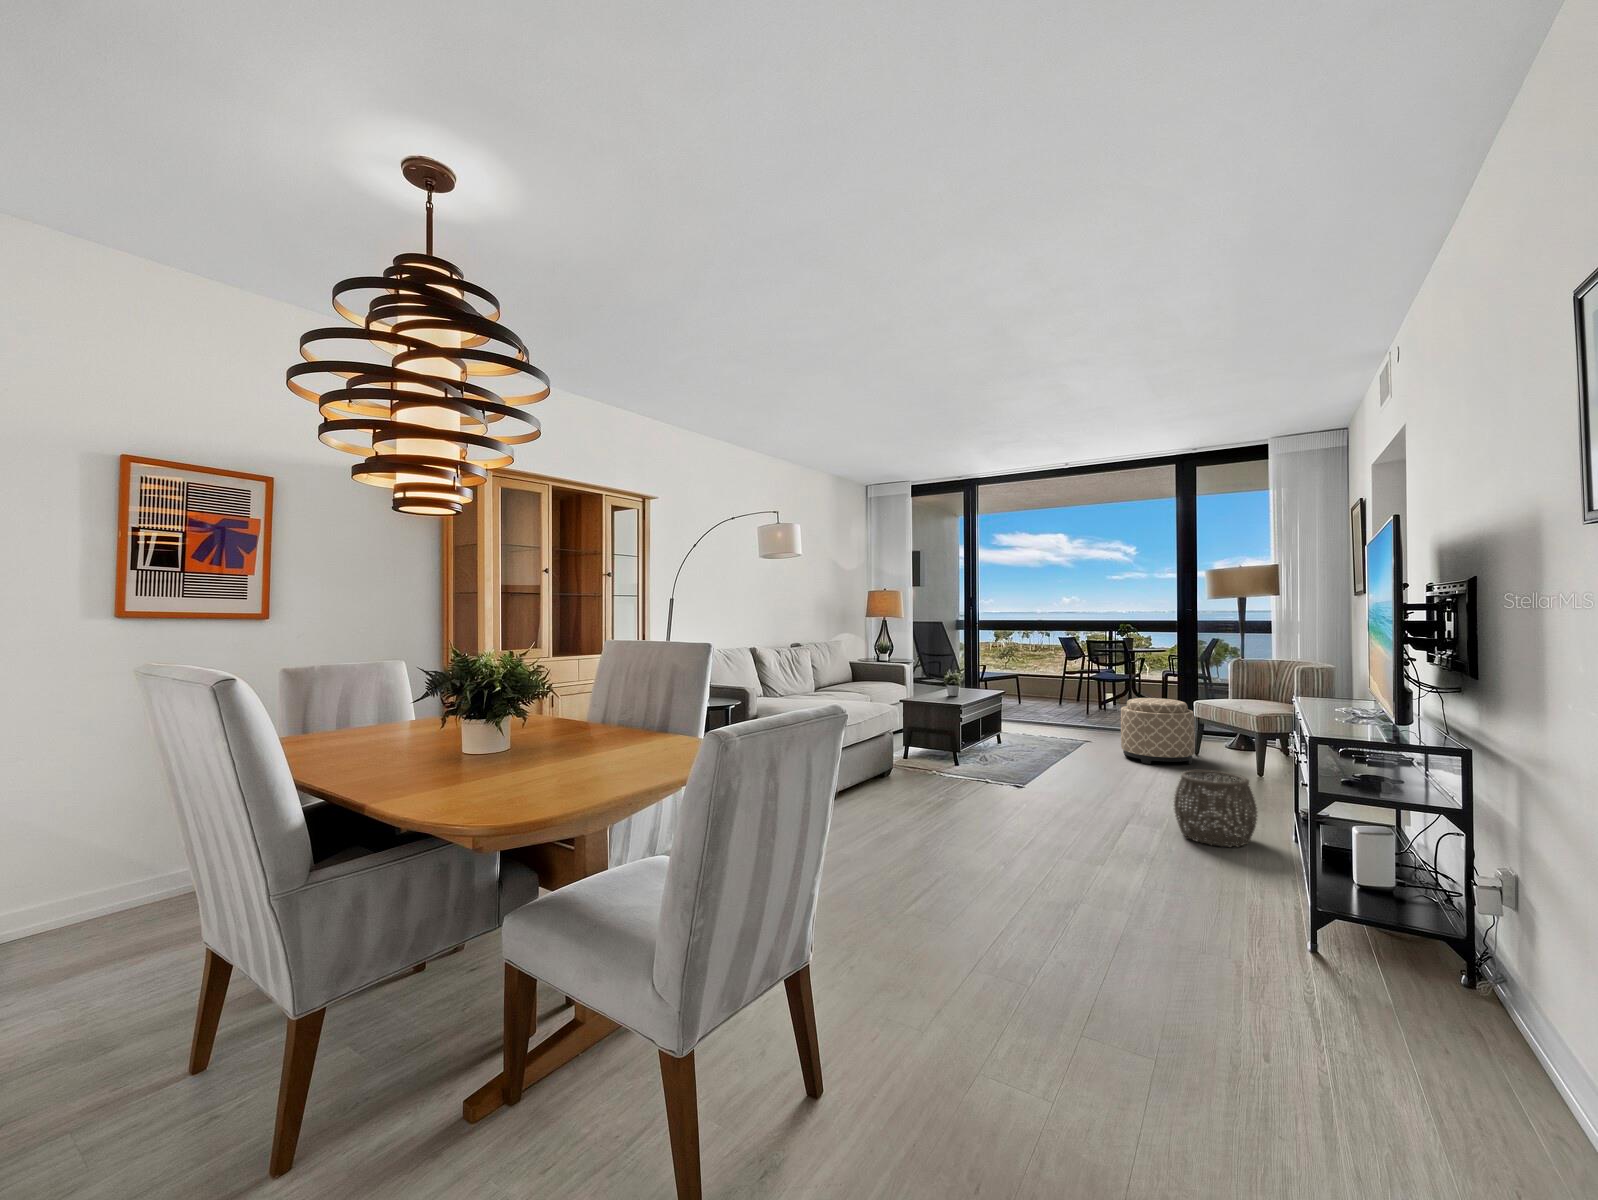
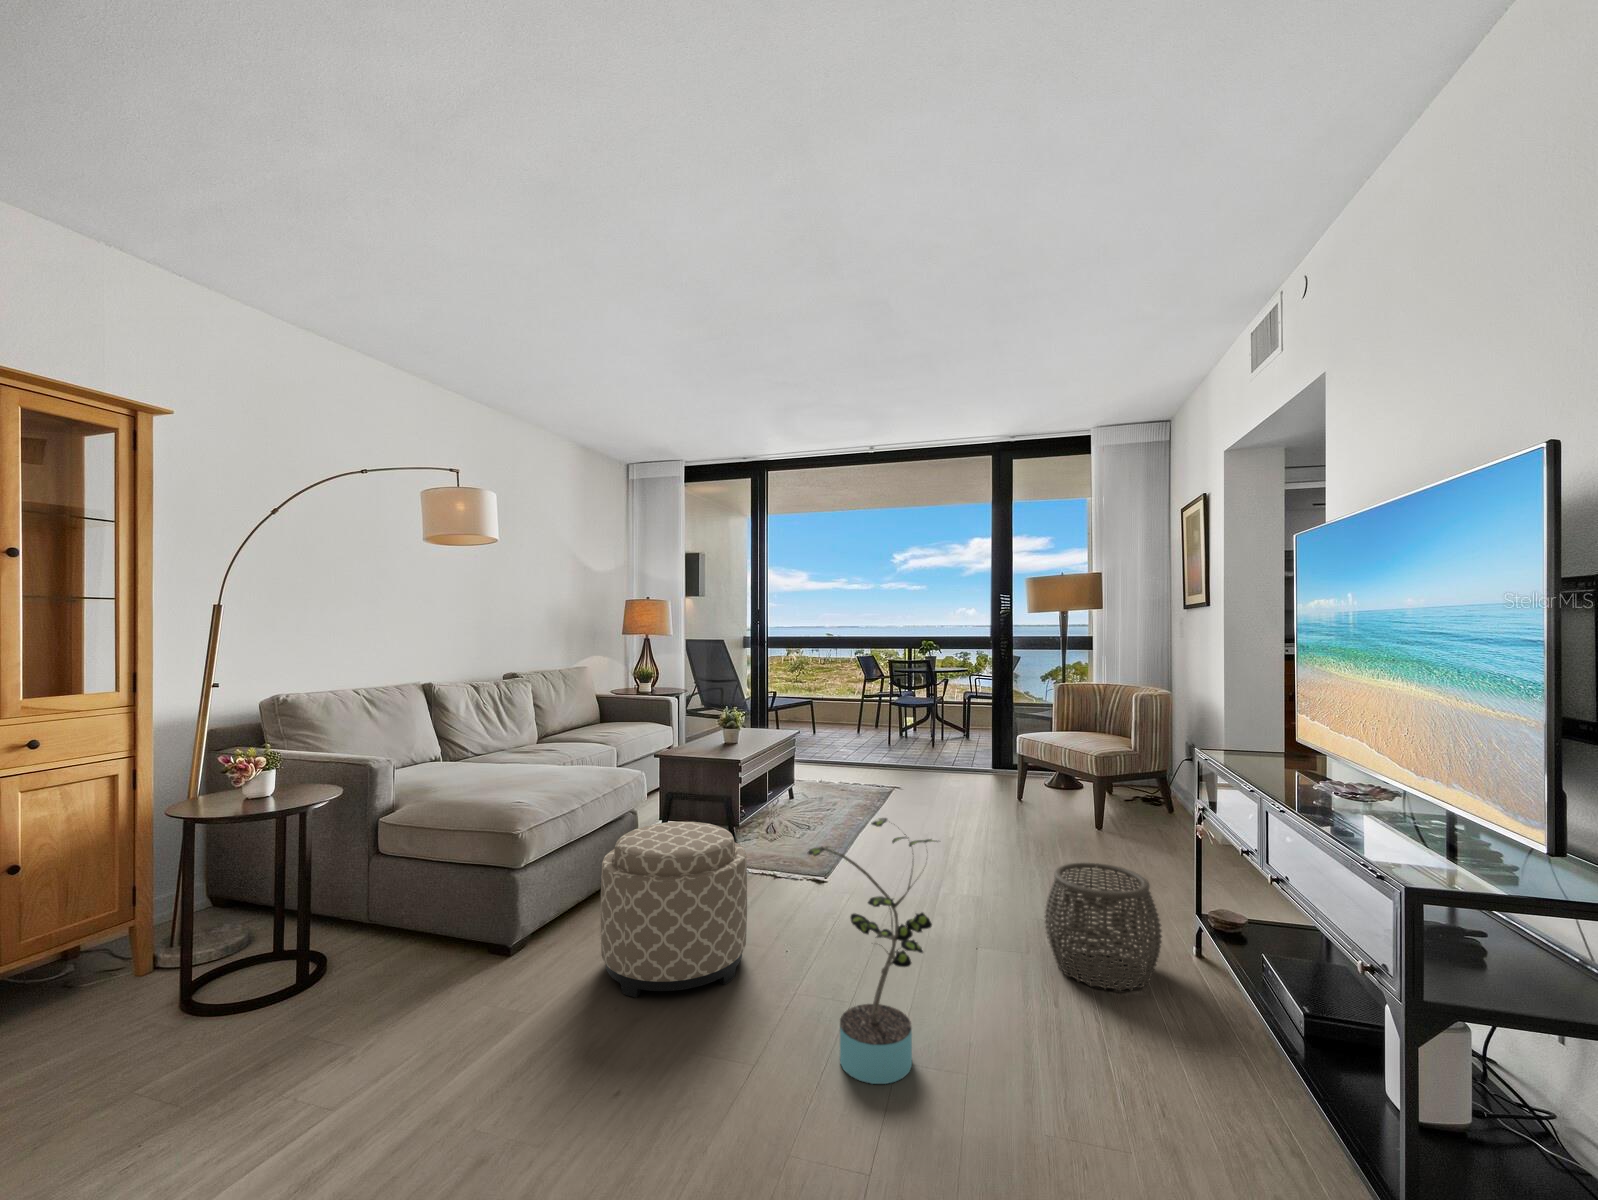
ottoman: present [1121,698,1195,764] -> present [600,822,747,998]
potted plant: none [1006,720,1088,863] -> present [808,818,935,1084]

